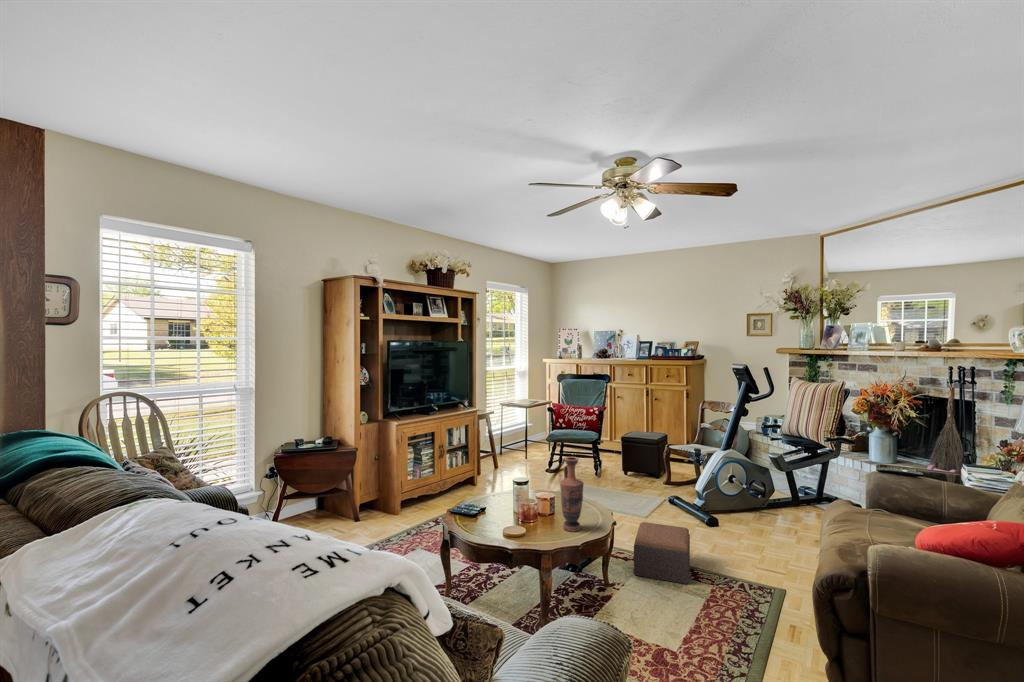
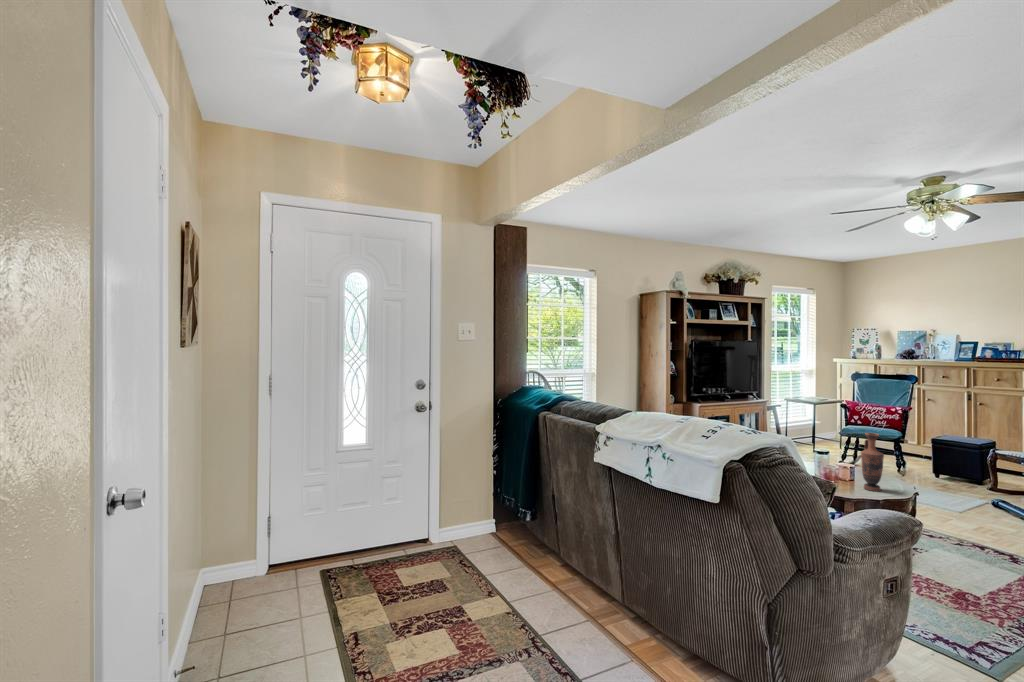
footstool: present [634,522,690,584] -> none [939,506,1009,563]

